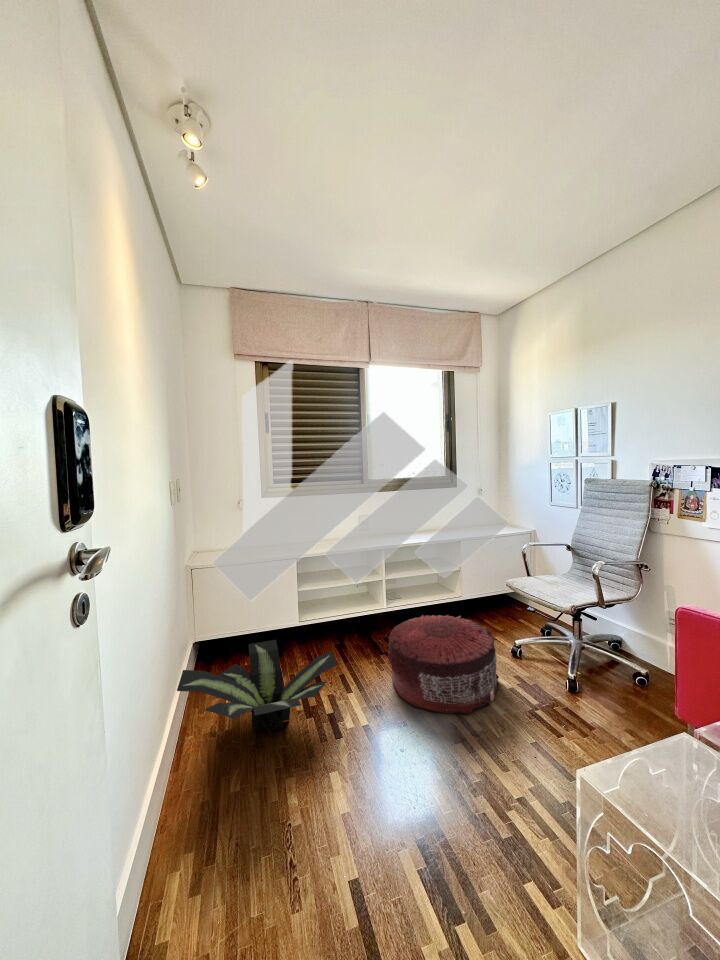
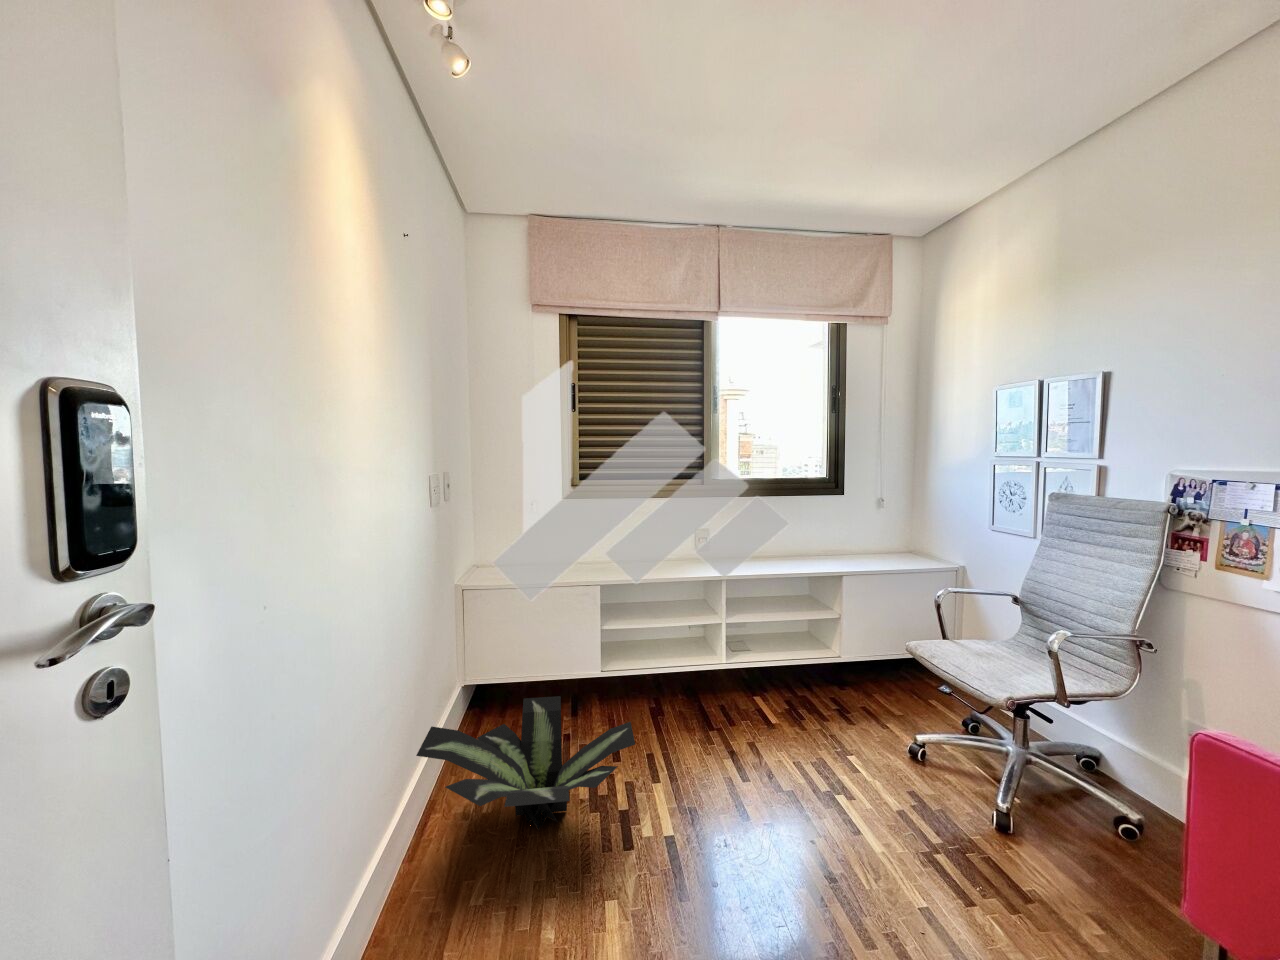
pouf: present [388,615,499,713] -> none [713,682,883,842]

